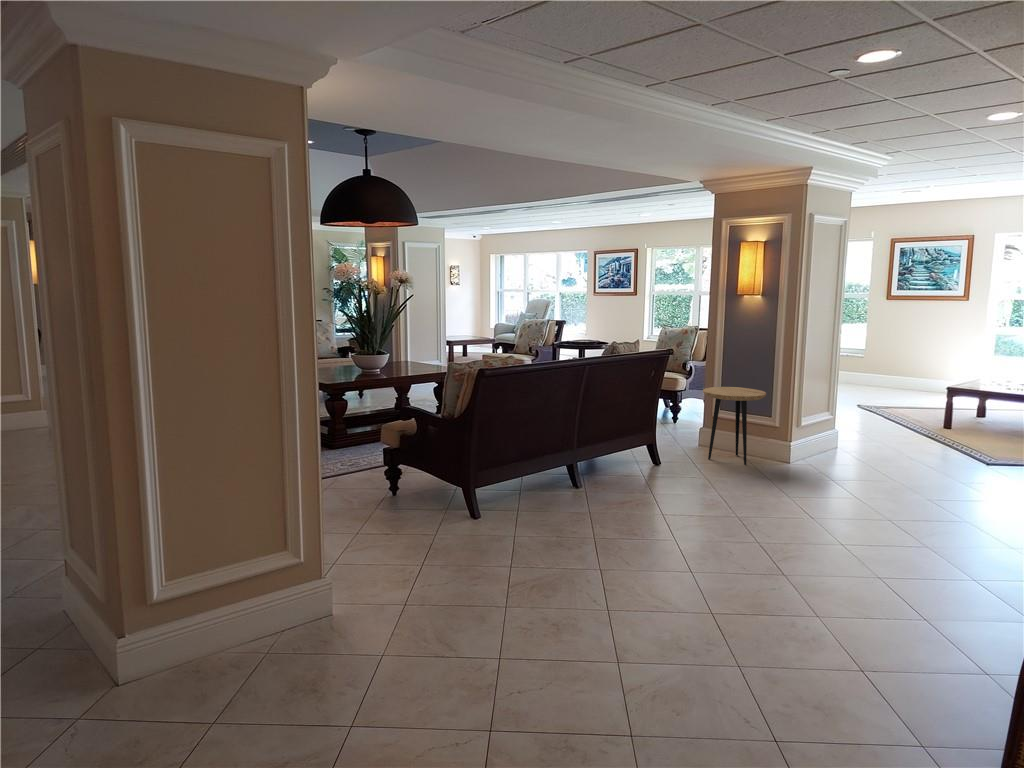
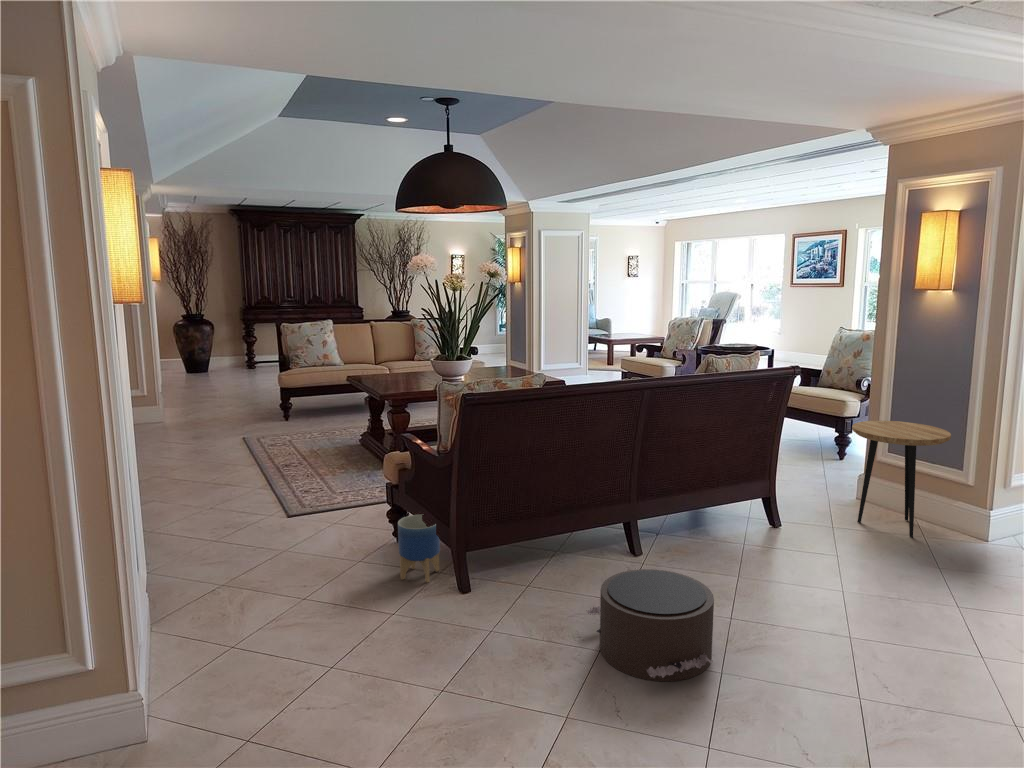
planter: none [414,471,447,523] -> present [398,515,440,582]
pouf: none [580,488,680,555] -> present [586,569,714,681]

